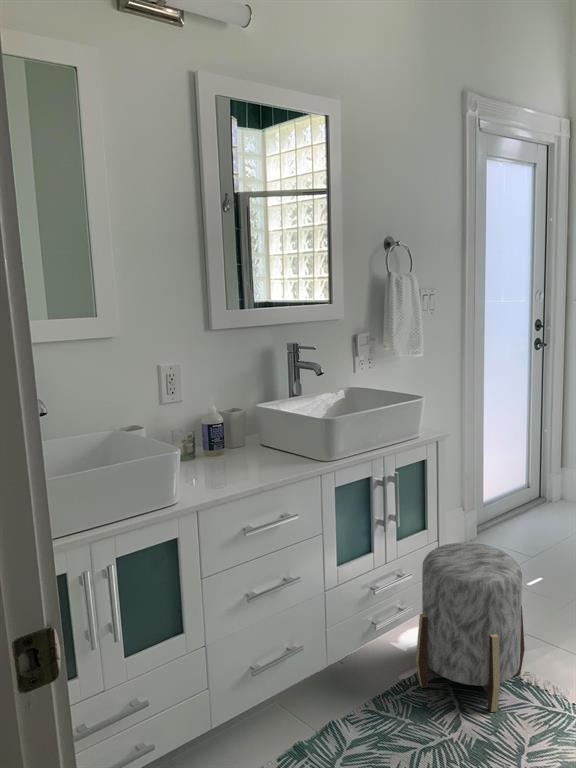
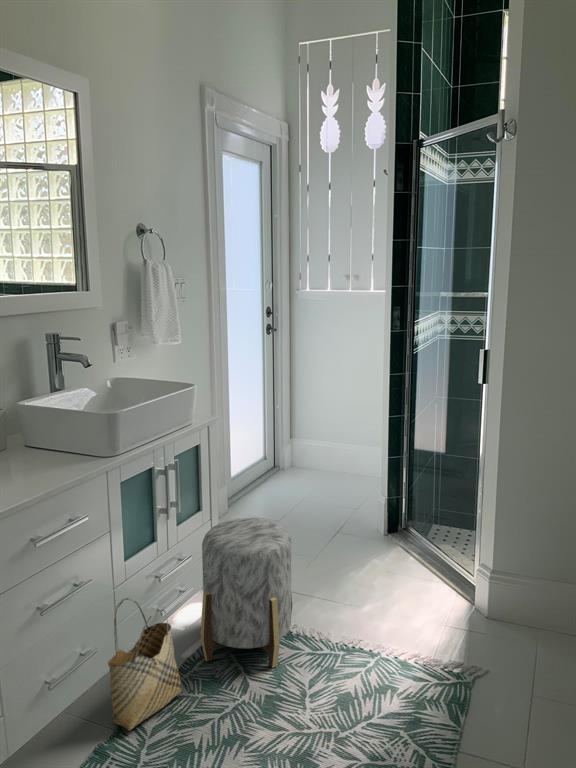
woven basket: none [312,604,388,737] -> present [108,598,181,731]

